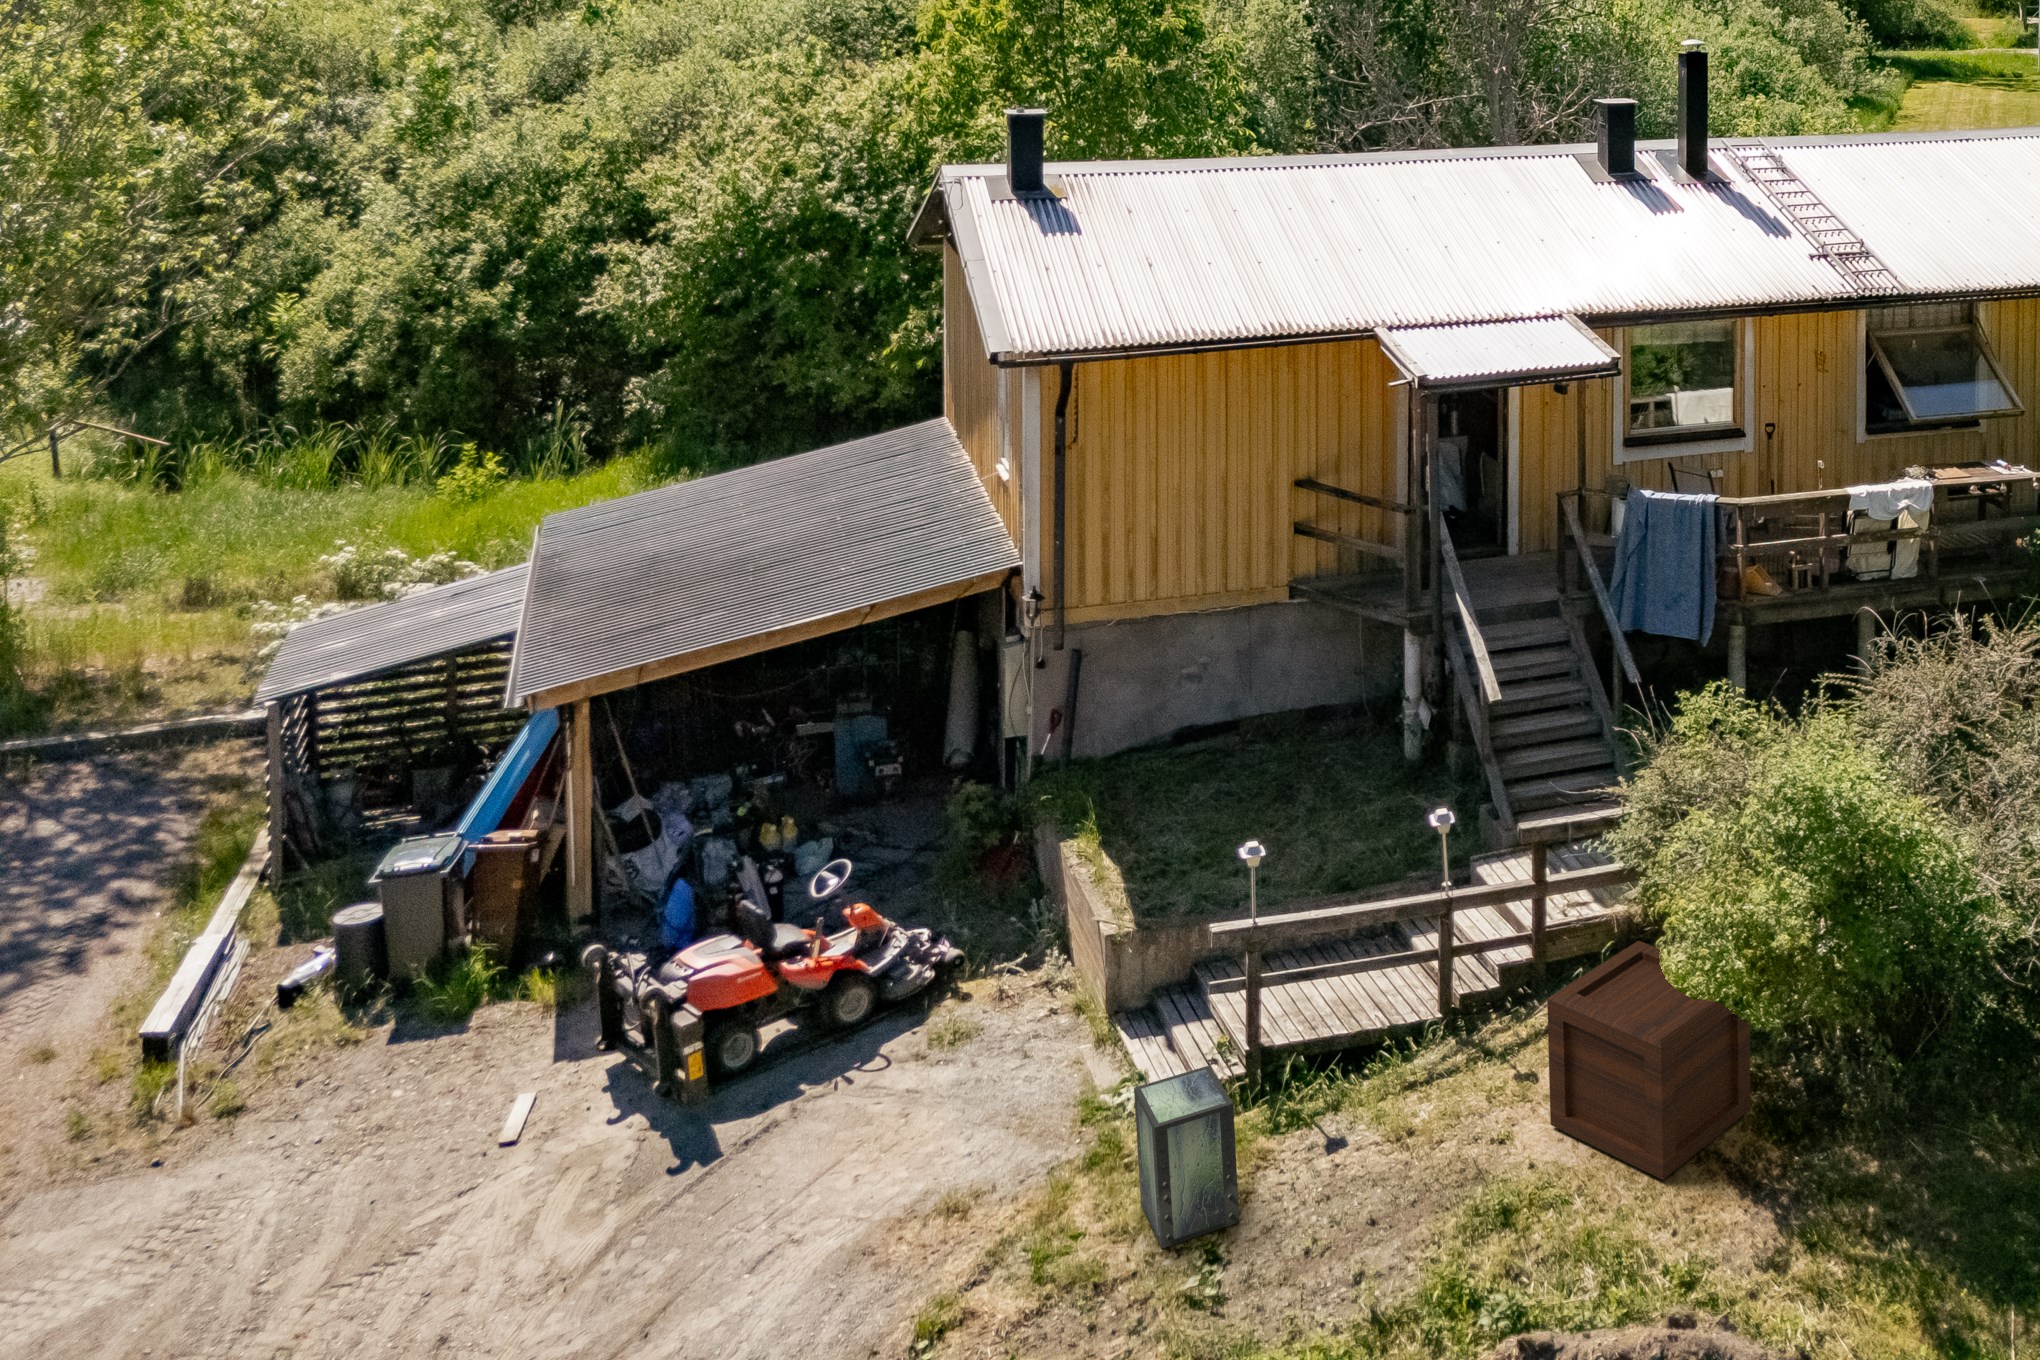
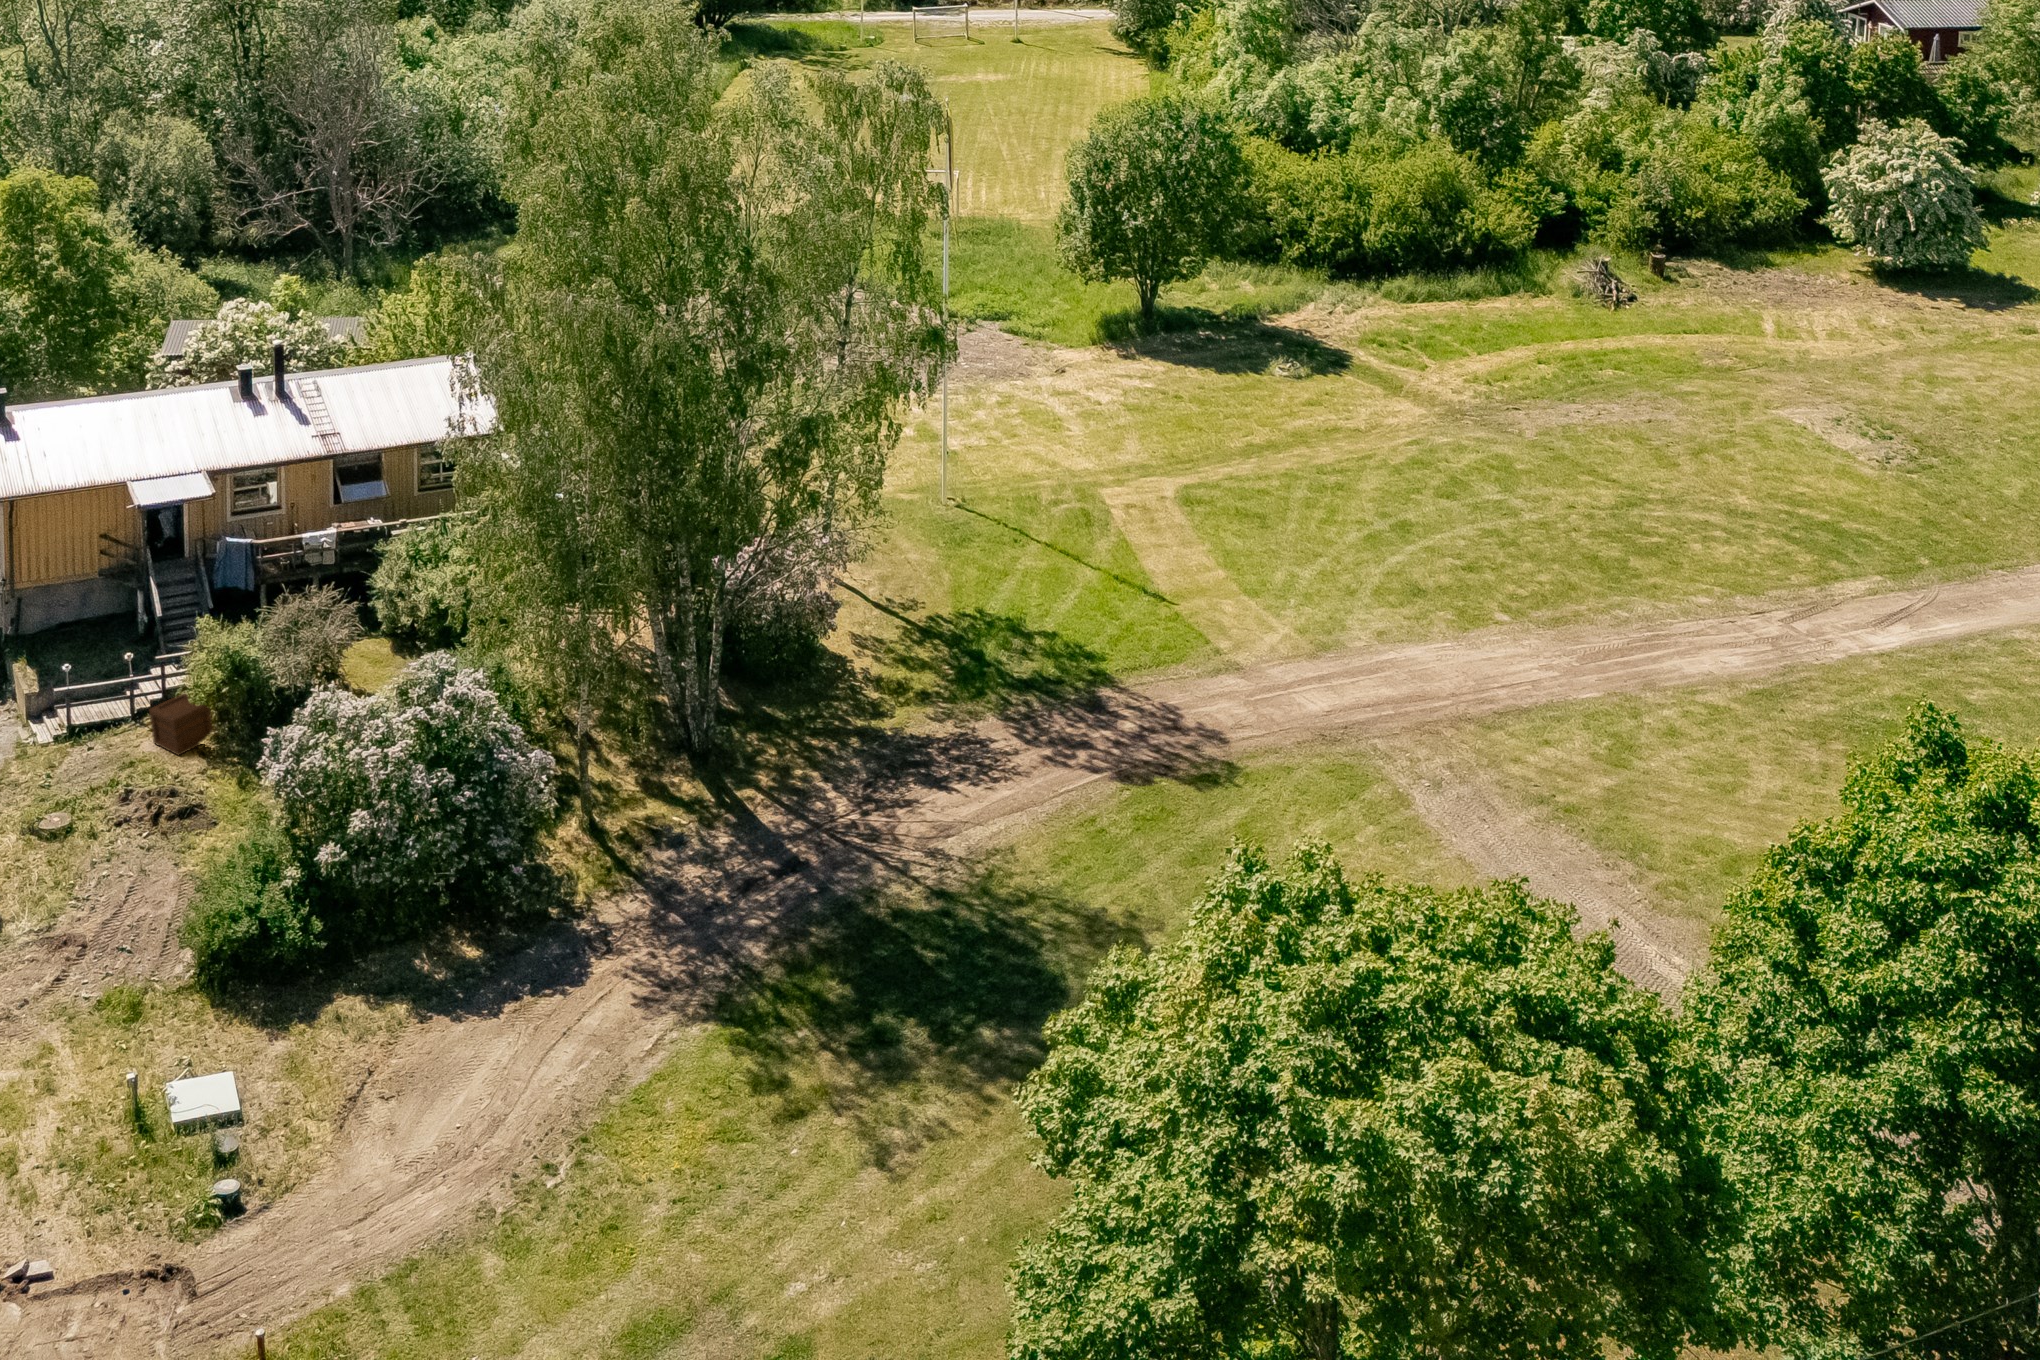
storage box: present [1134,1065,1239,1249] -> none [24,730,56,775]

